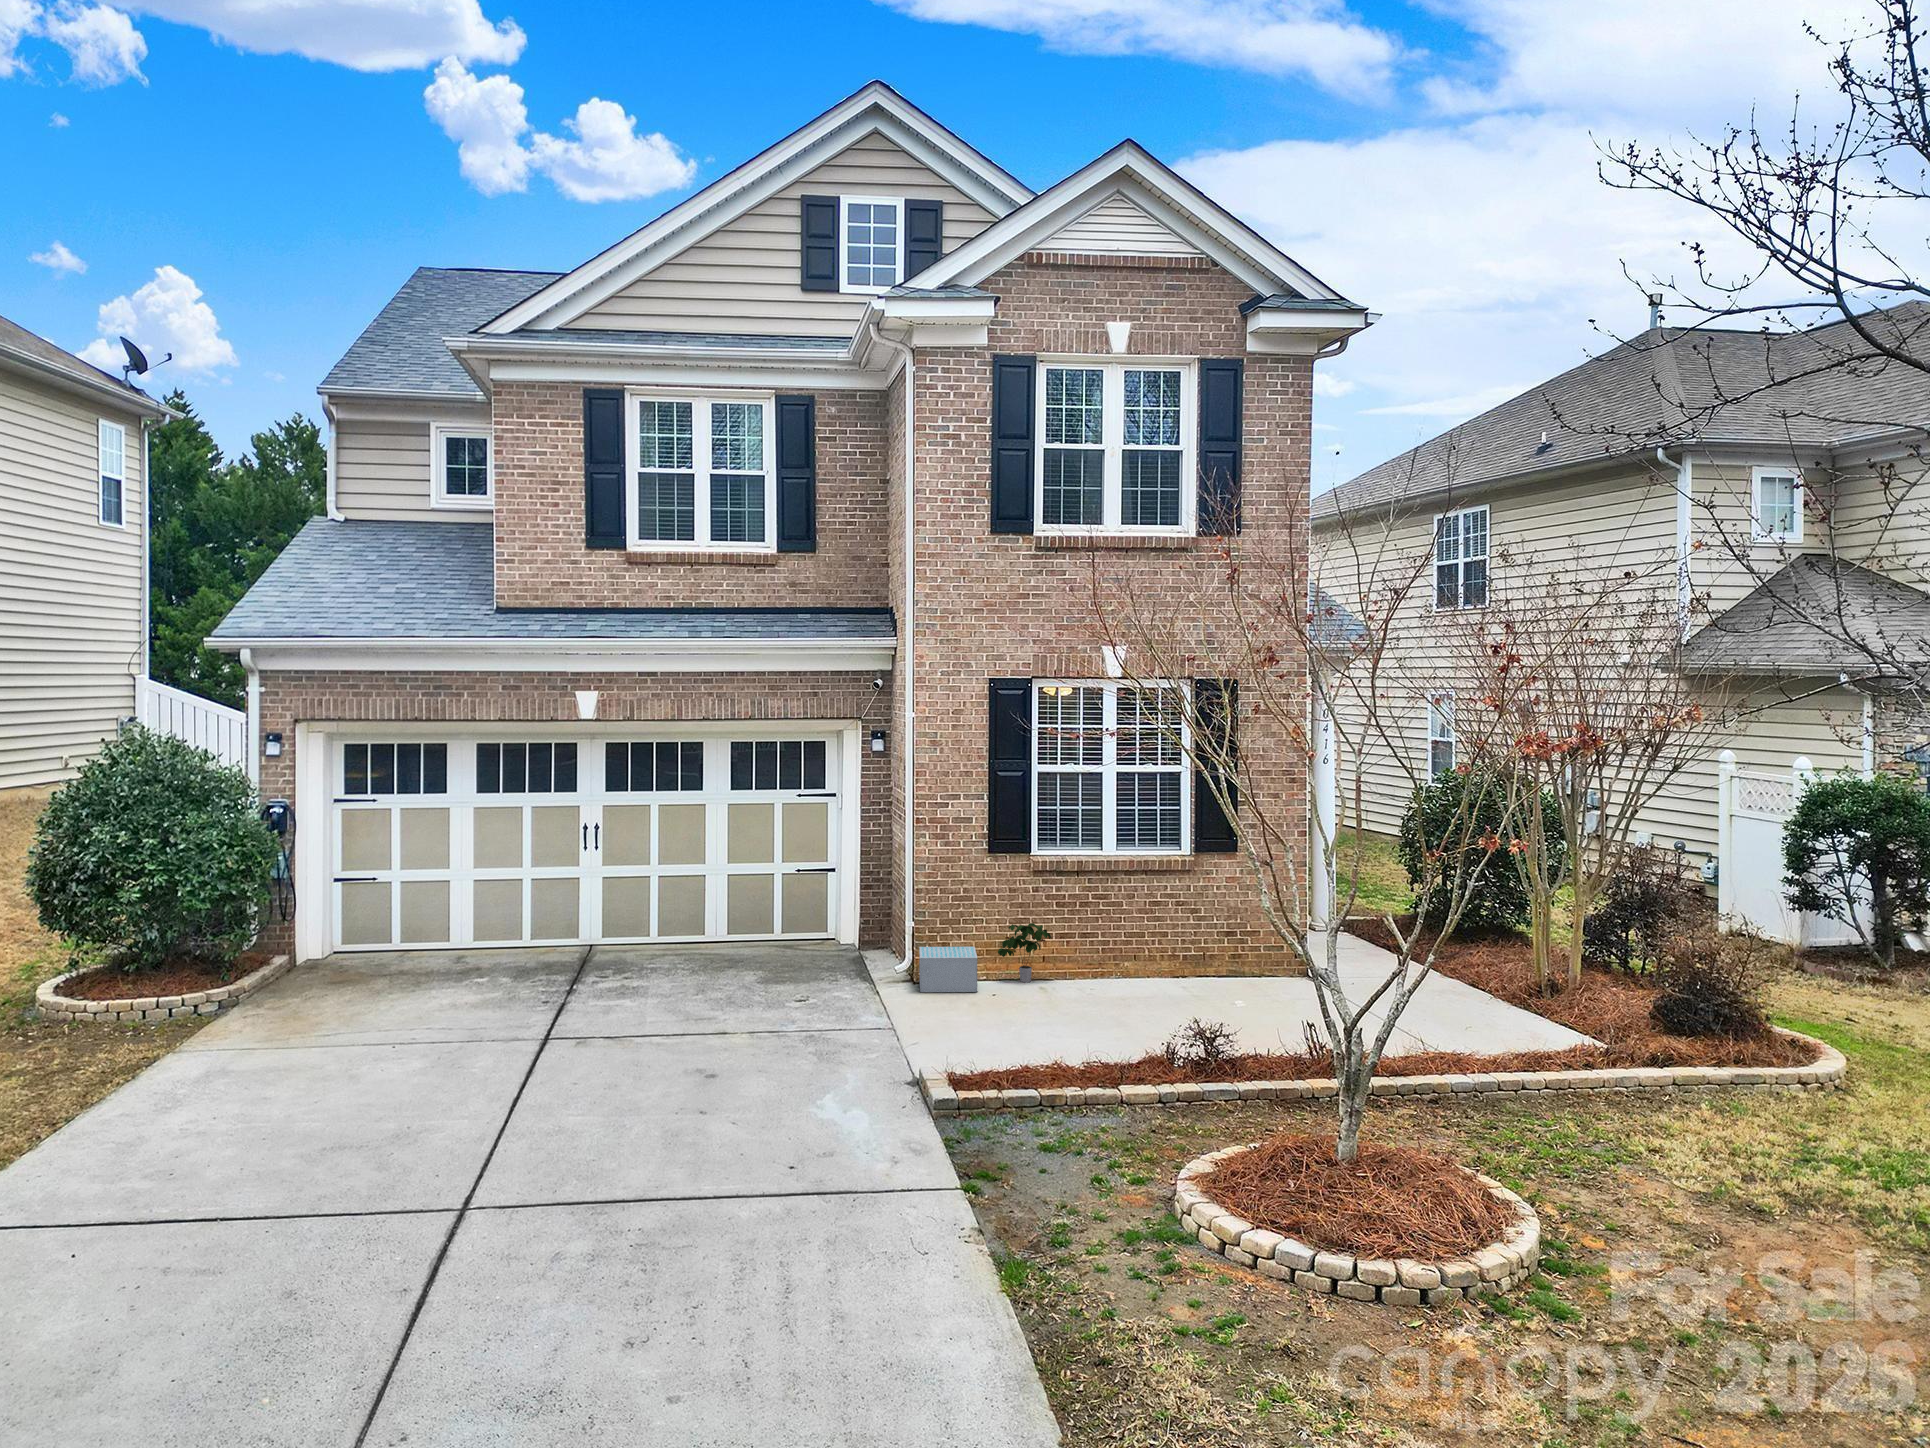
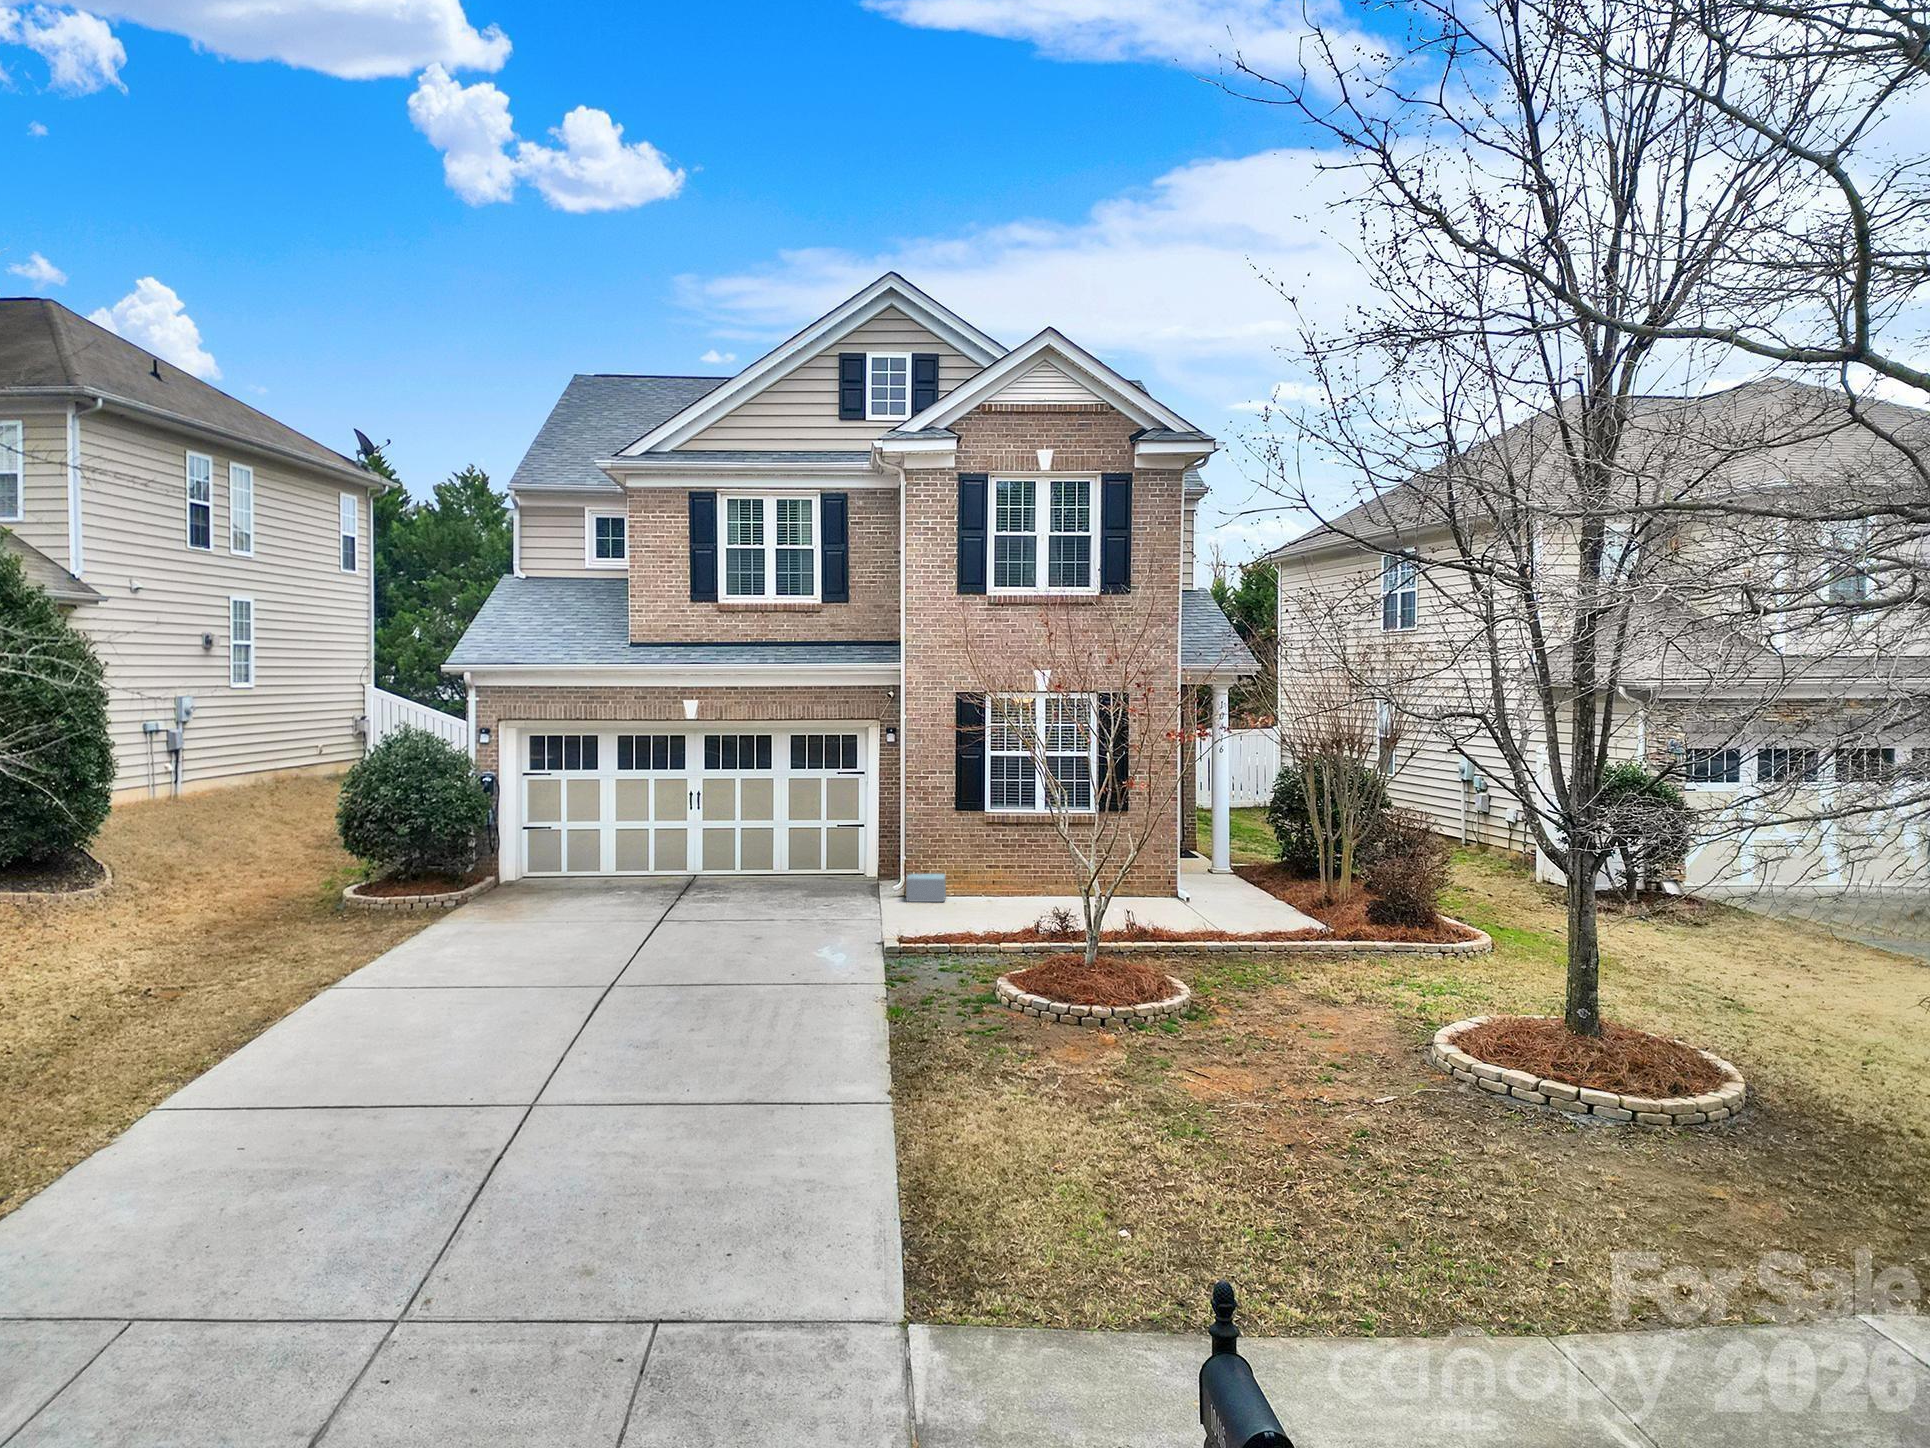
potted plant: present [998,923,1051,982] -> none [961,858,997,898]

